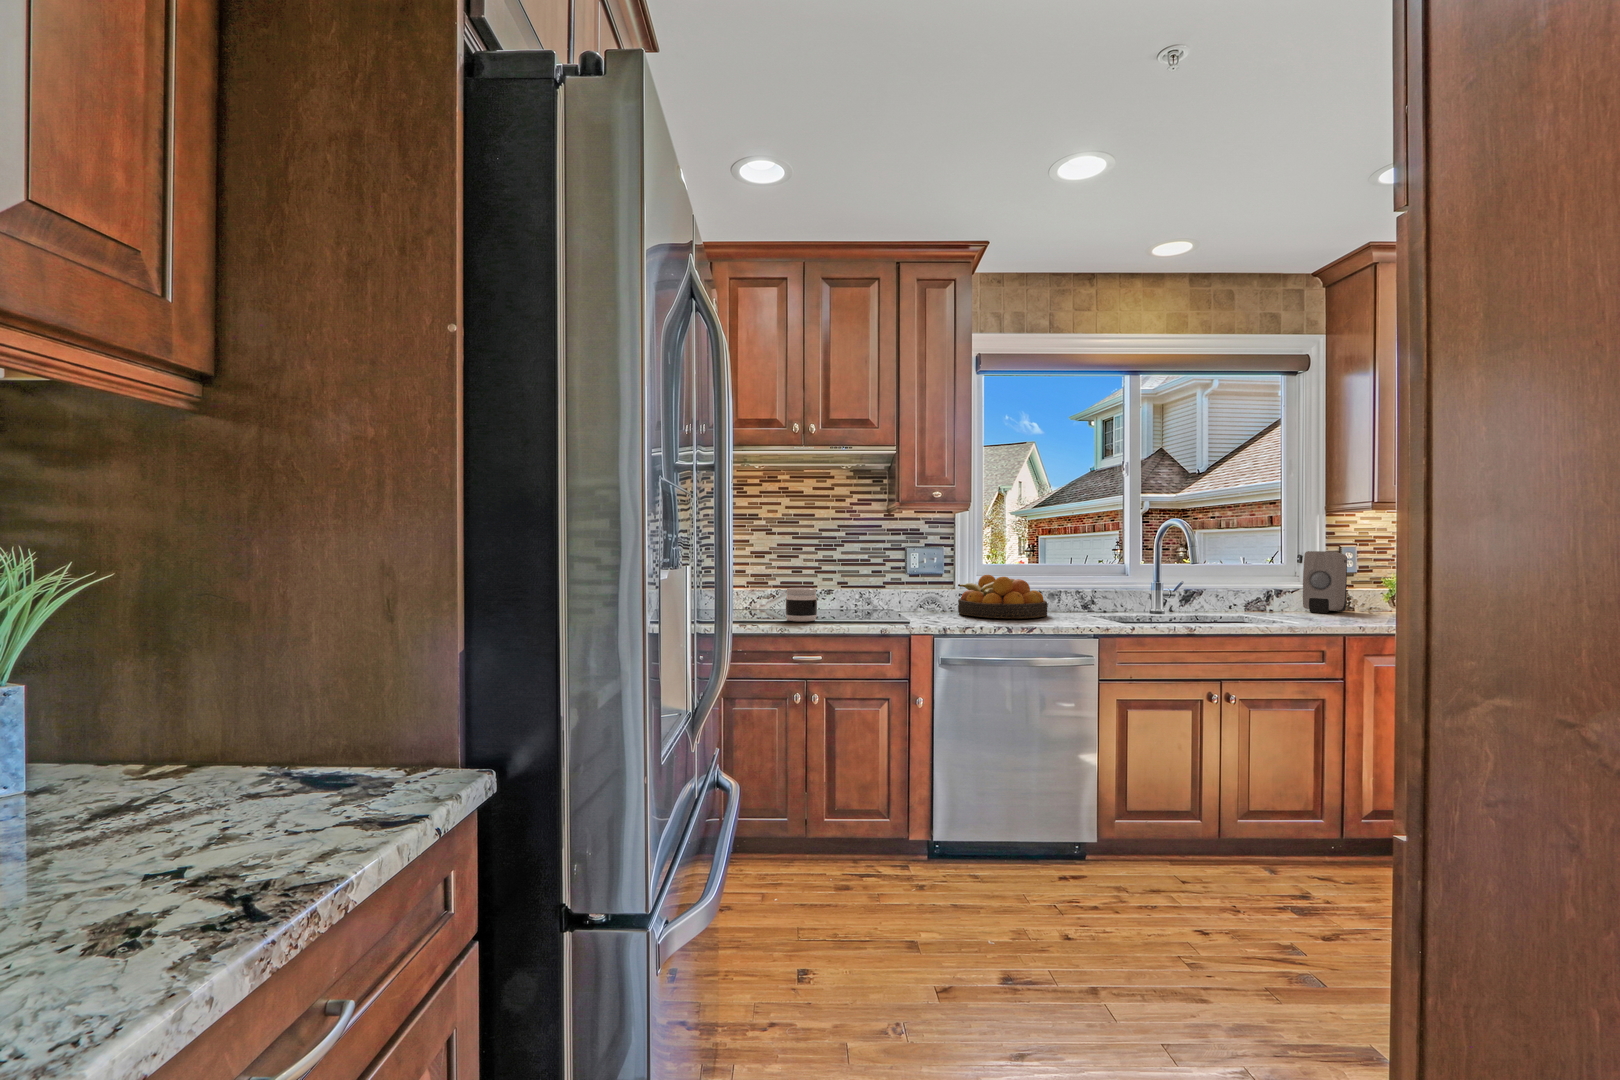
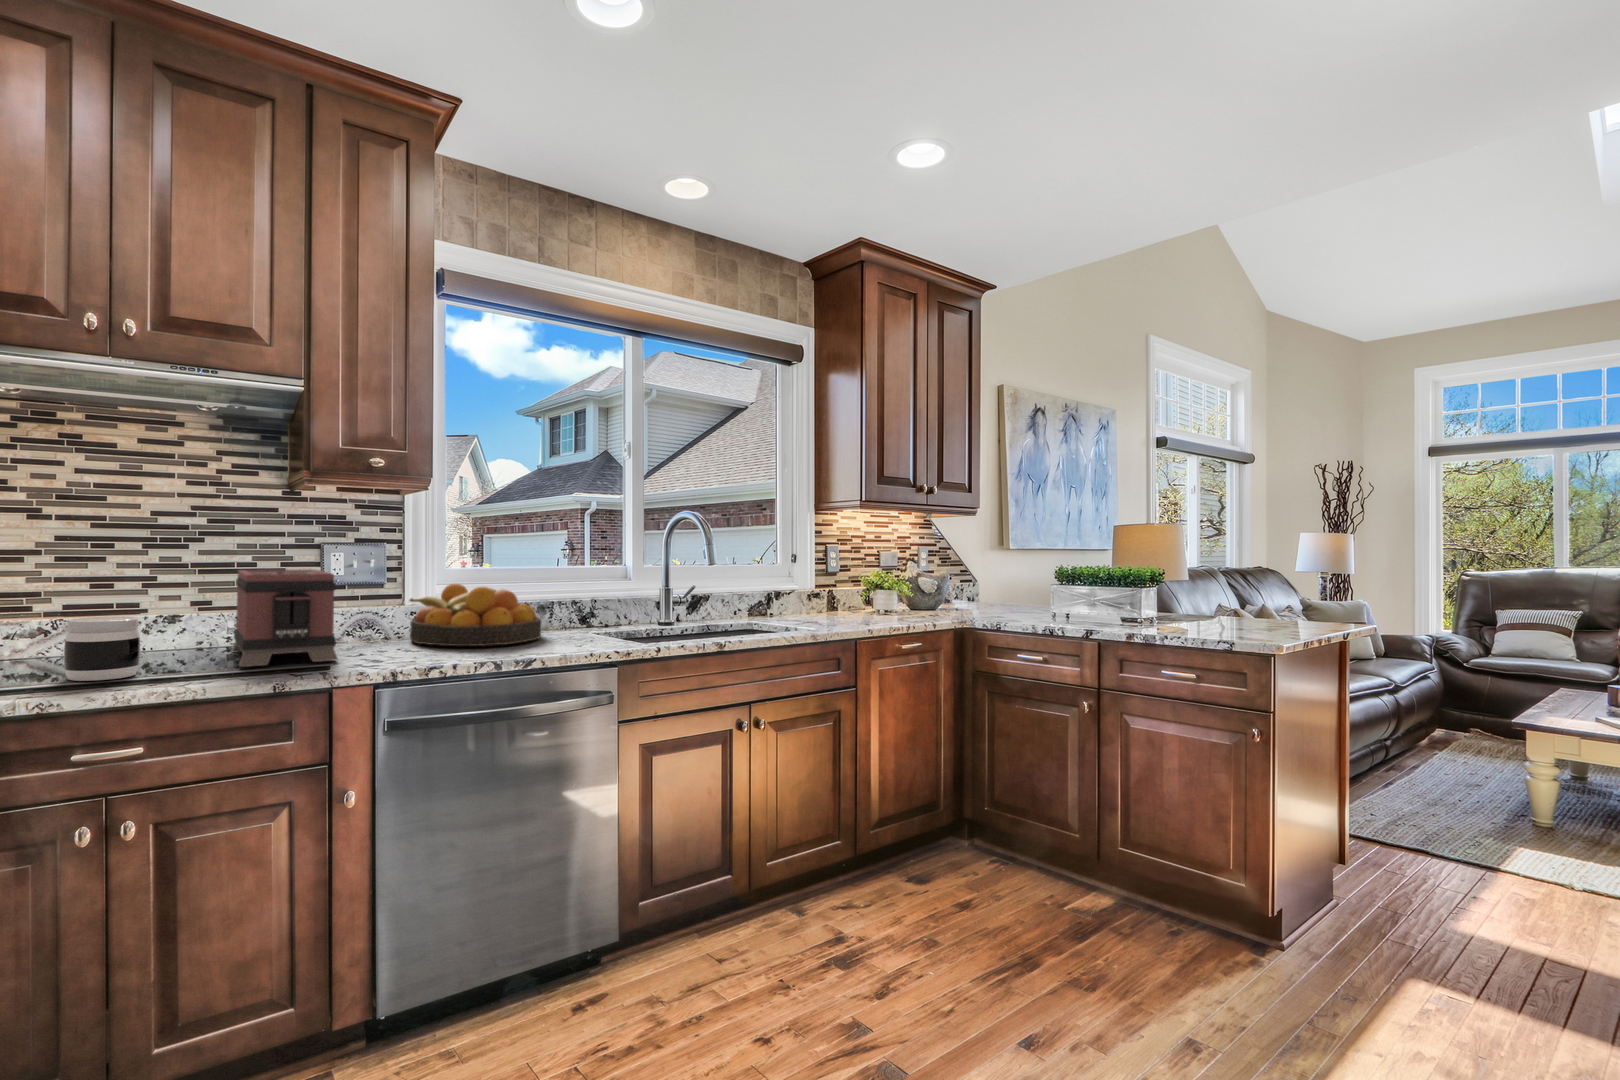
soap dispenser: present [1303,551,1347,613] -> none [801,551,836,614]
toaster: none [858,563,914,620] -> present [231,569,338,667]

